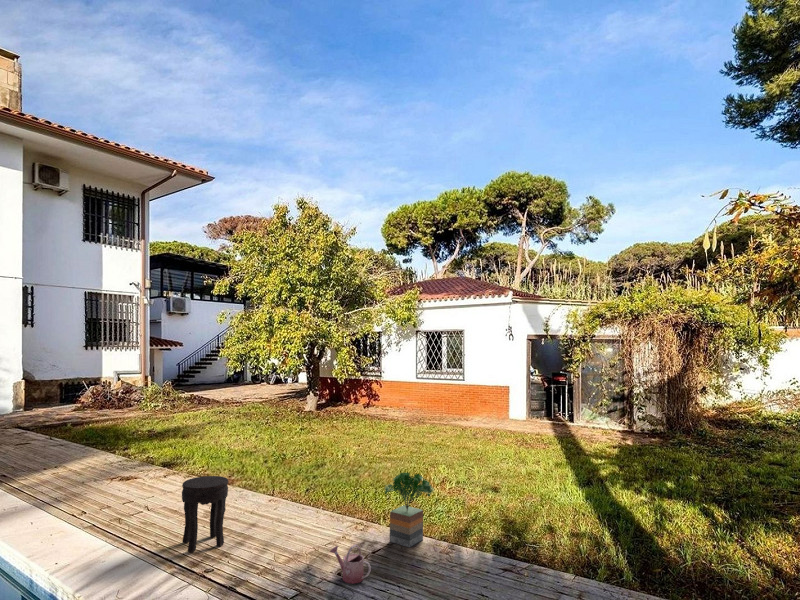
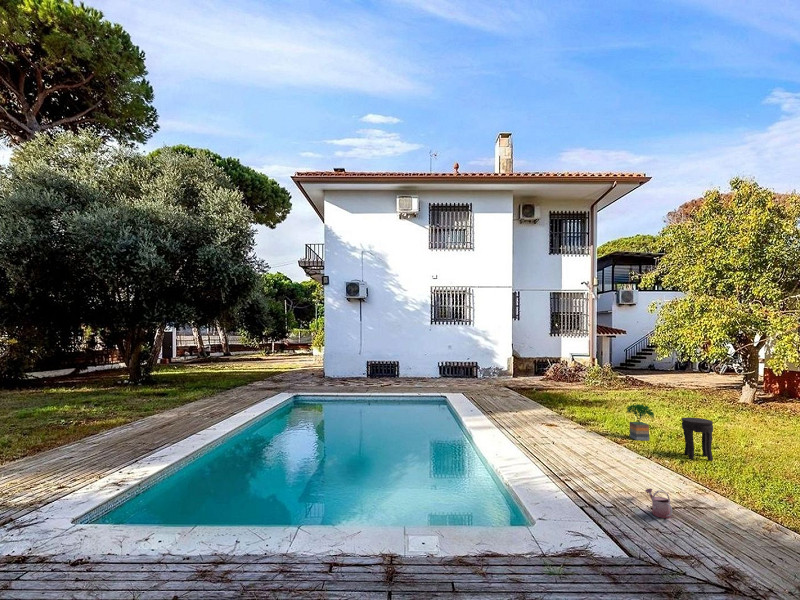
potted tree: present [385,472,434,548] -> present [627,404,654,440]
side table: present [182,476,228,553] -> present [682,417,713,461]

